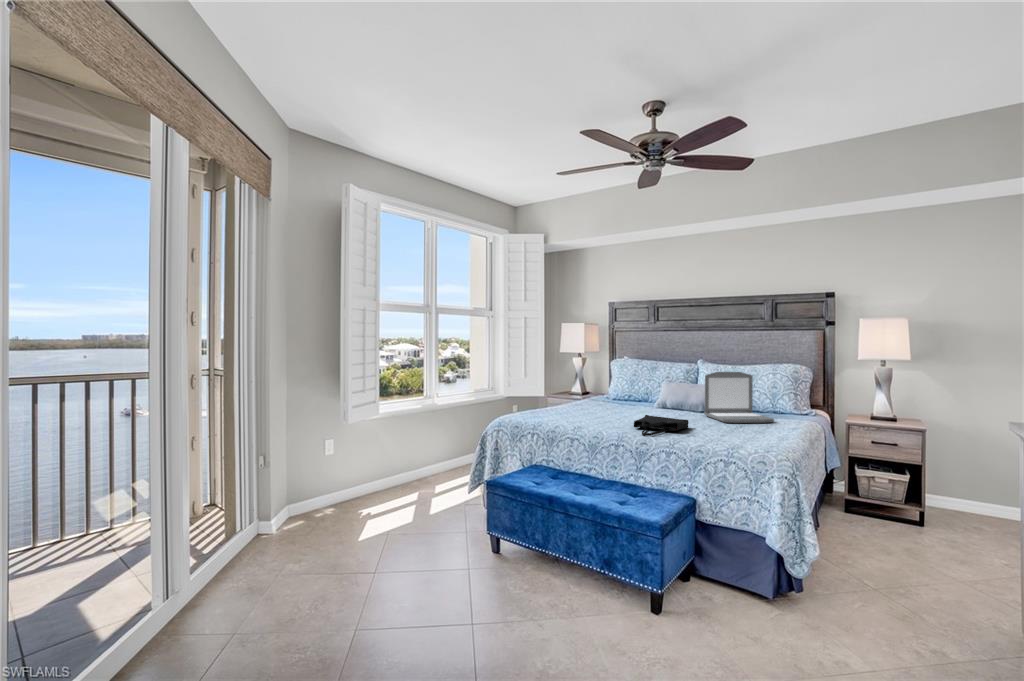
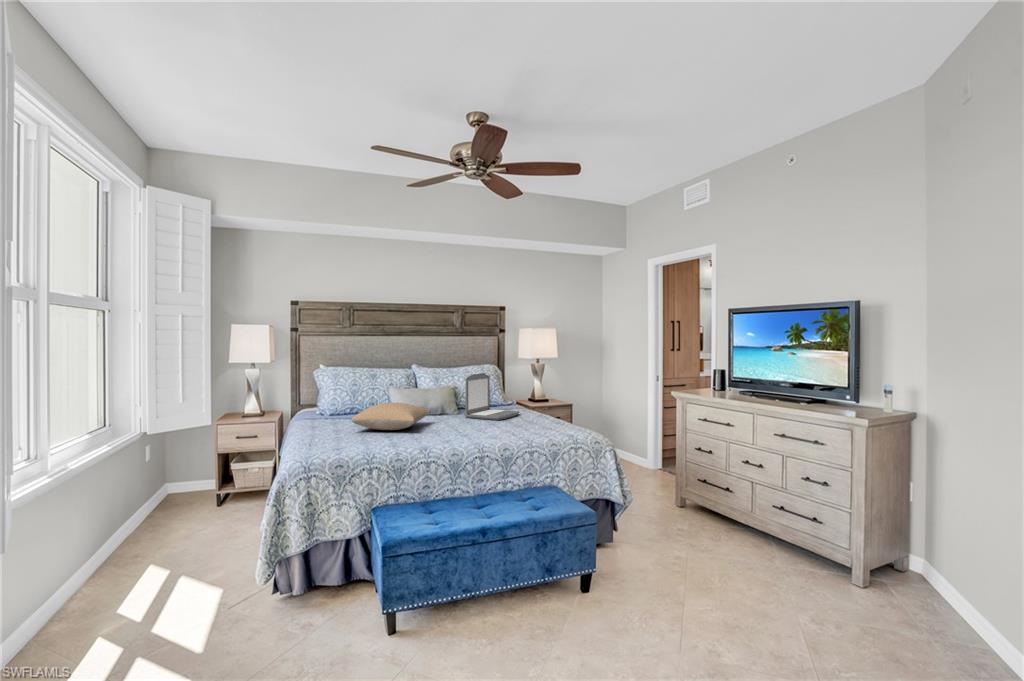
pillow: none [579,390,655,414] -> present [351,403,430,430]
tote bag: present [634,415,689,436] -> none [456,421,509,441]

